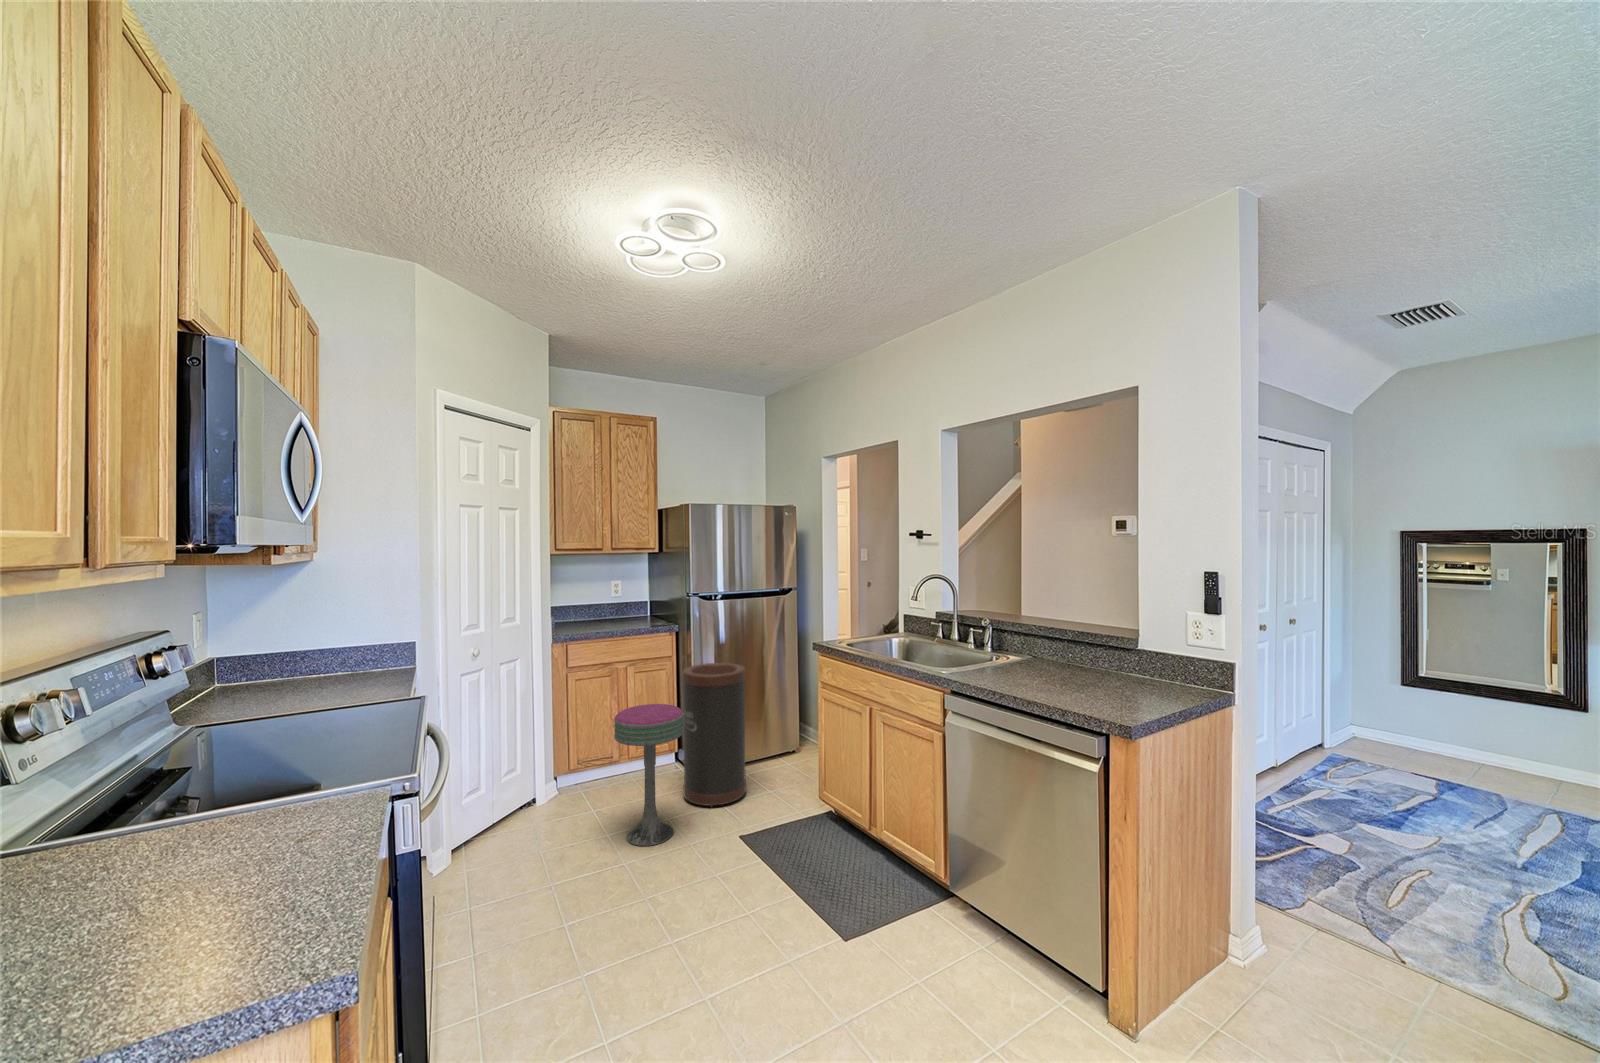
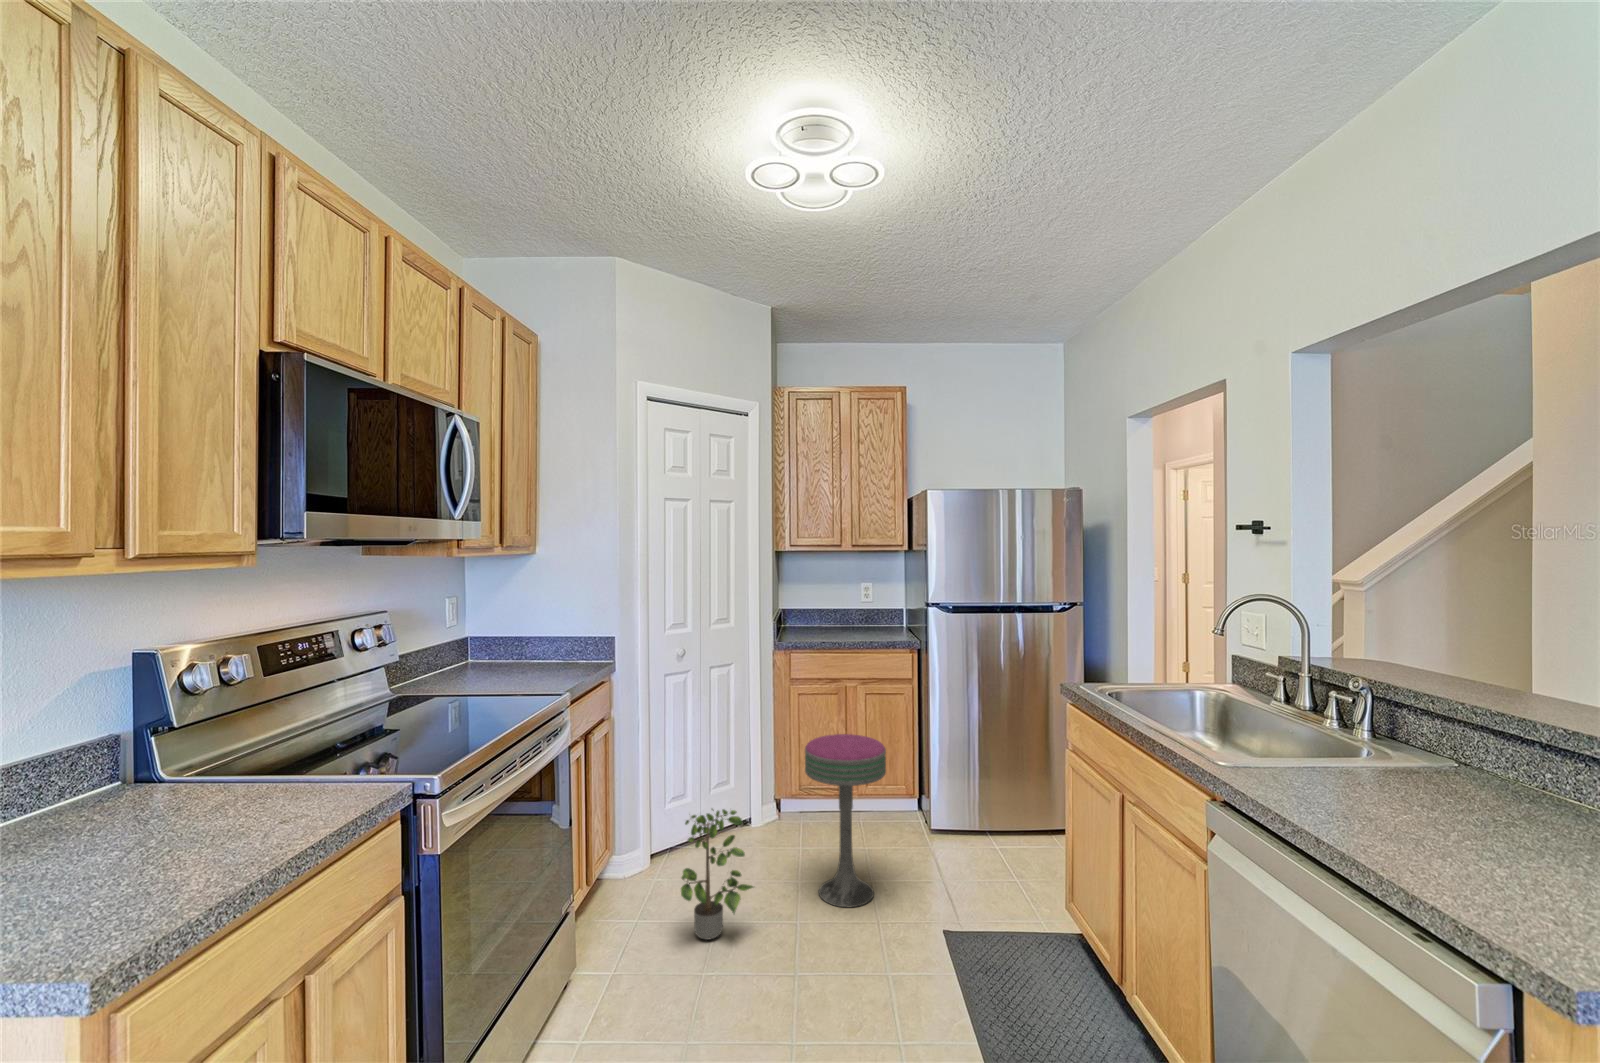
trash can: present [683,663,746,807] -> none [905,693,987,879]
potted plant: none [519,779,592,904] -> present [681,809,753,940]

